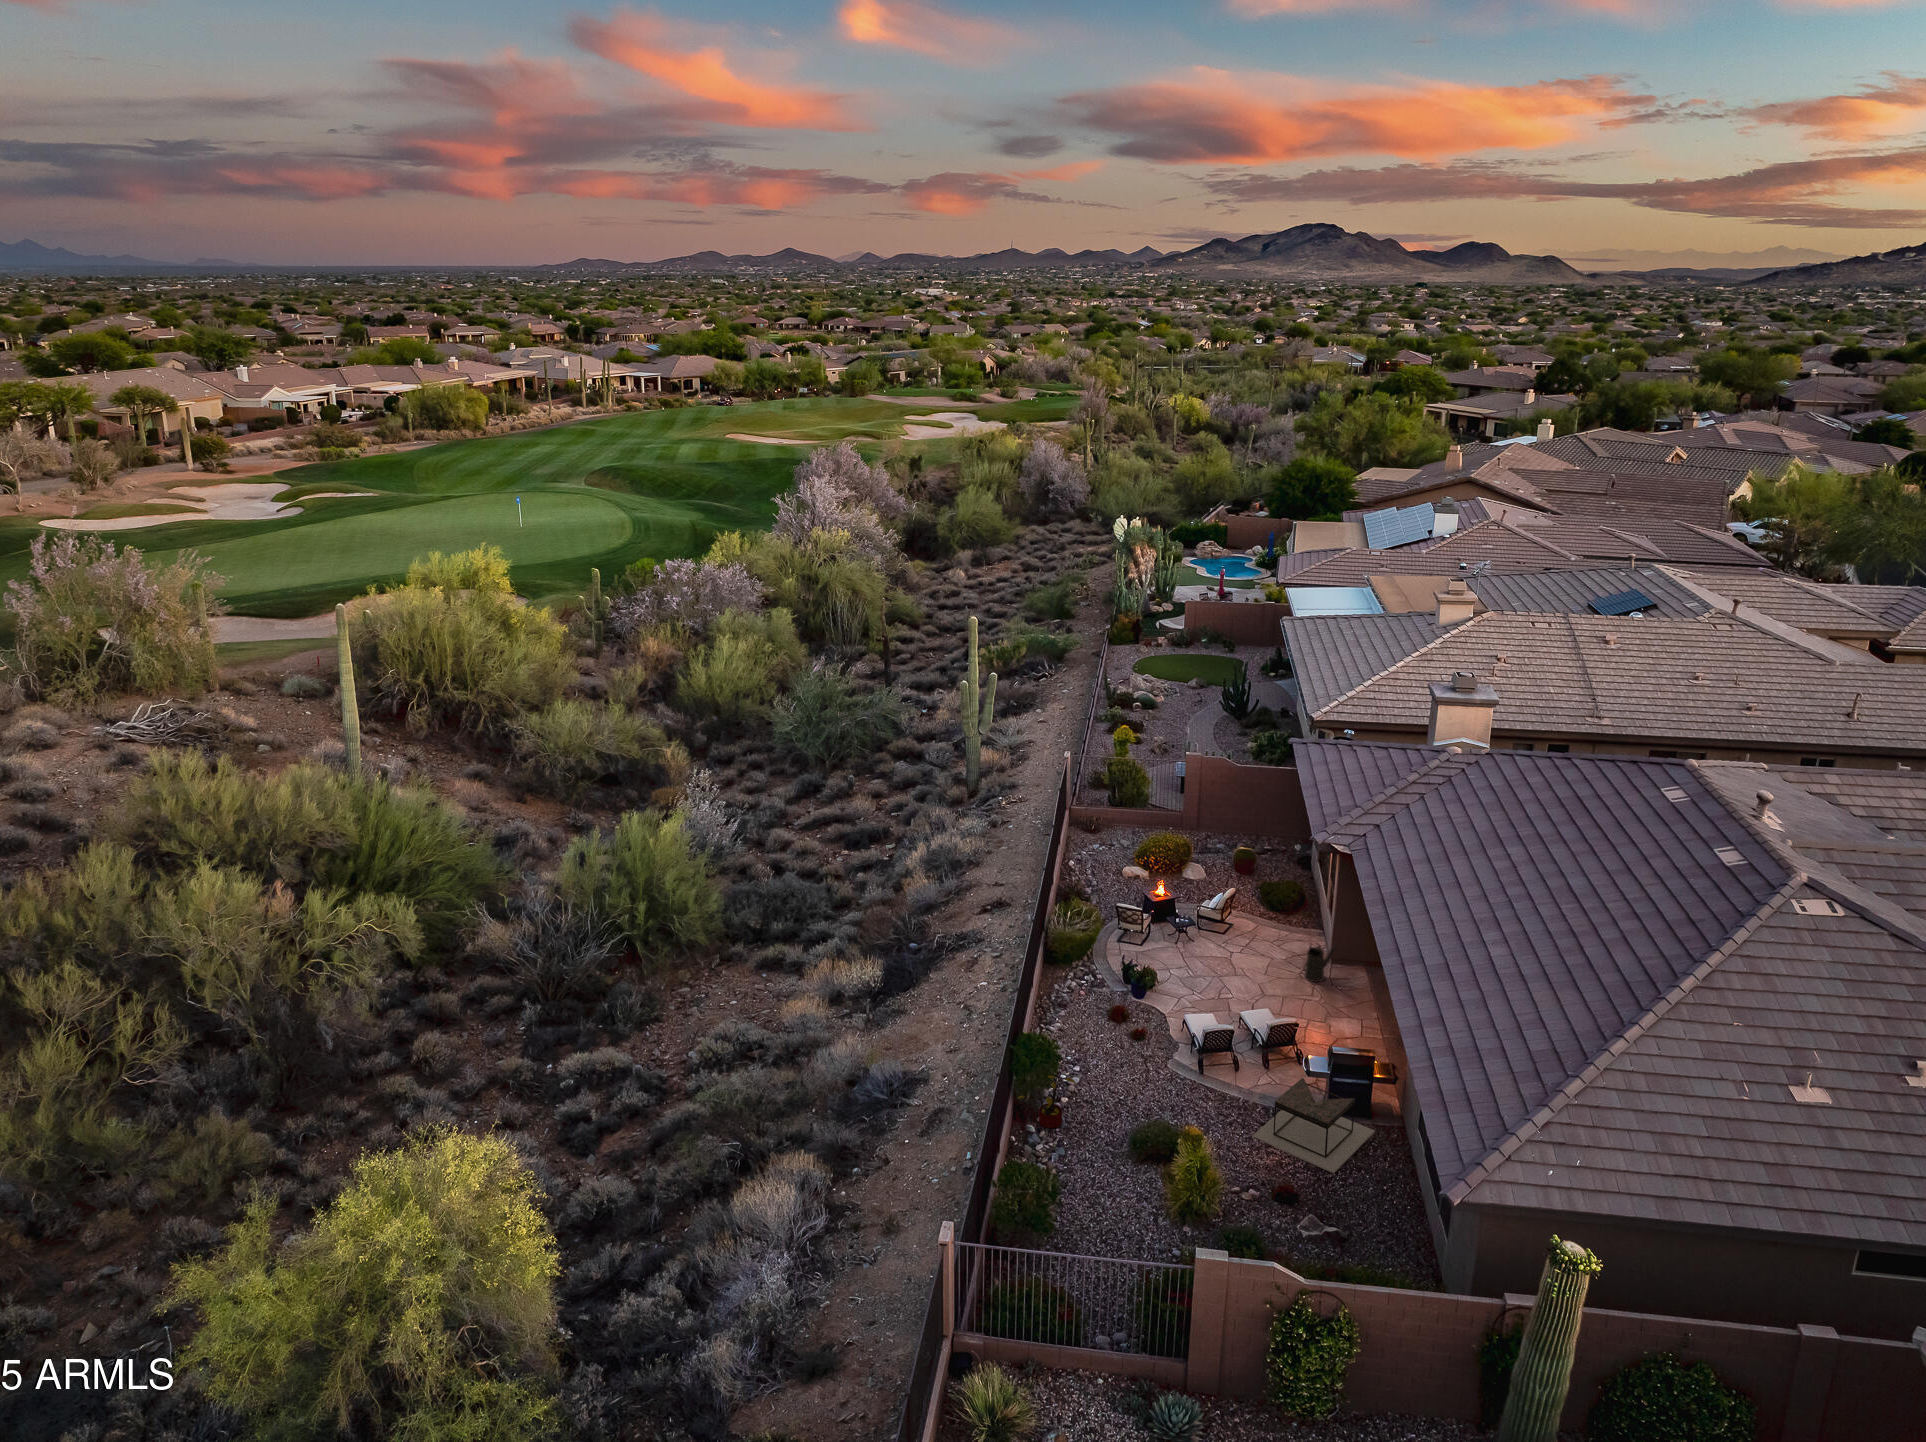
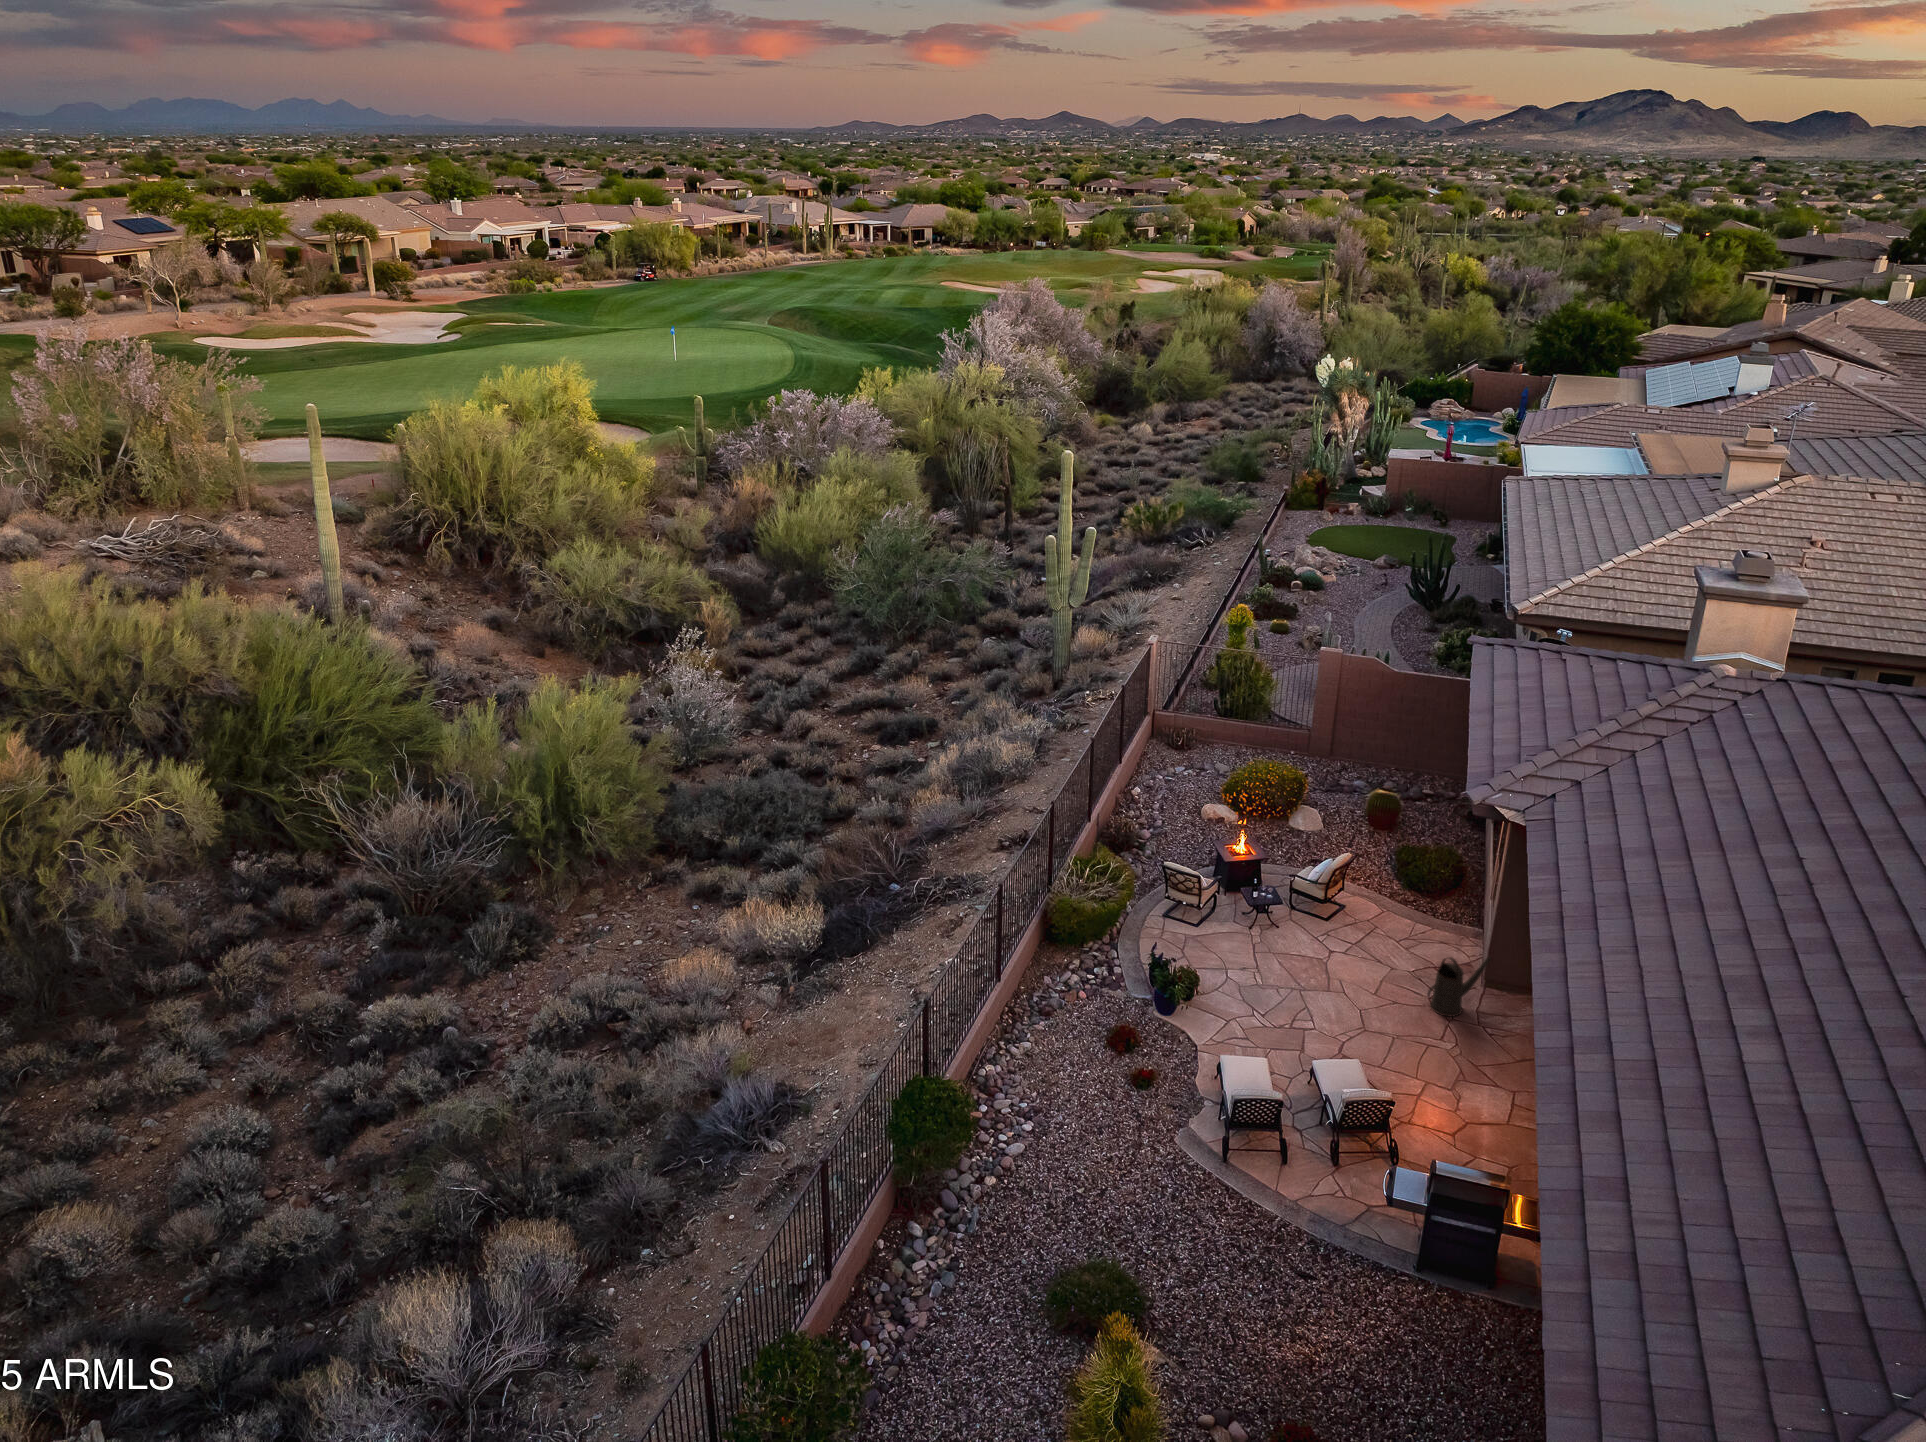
decorative plant: present [1018,1061,1076,1128] -> none [896,1129,997,1232]
coffee table: present [1253,1078,1375,1173] -> none [1266,1214,1485,1412]

